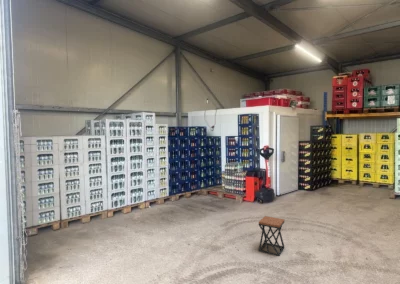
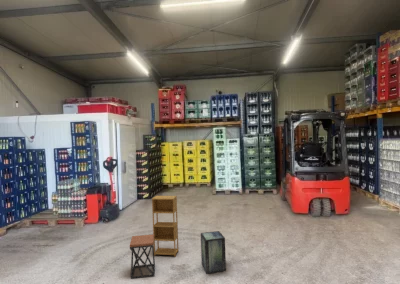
shelving unit: none [288,185,314,248] -> present [152,196,178,257]
storage box: none [332,230,358,278] -> present [201,231,226,274]

